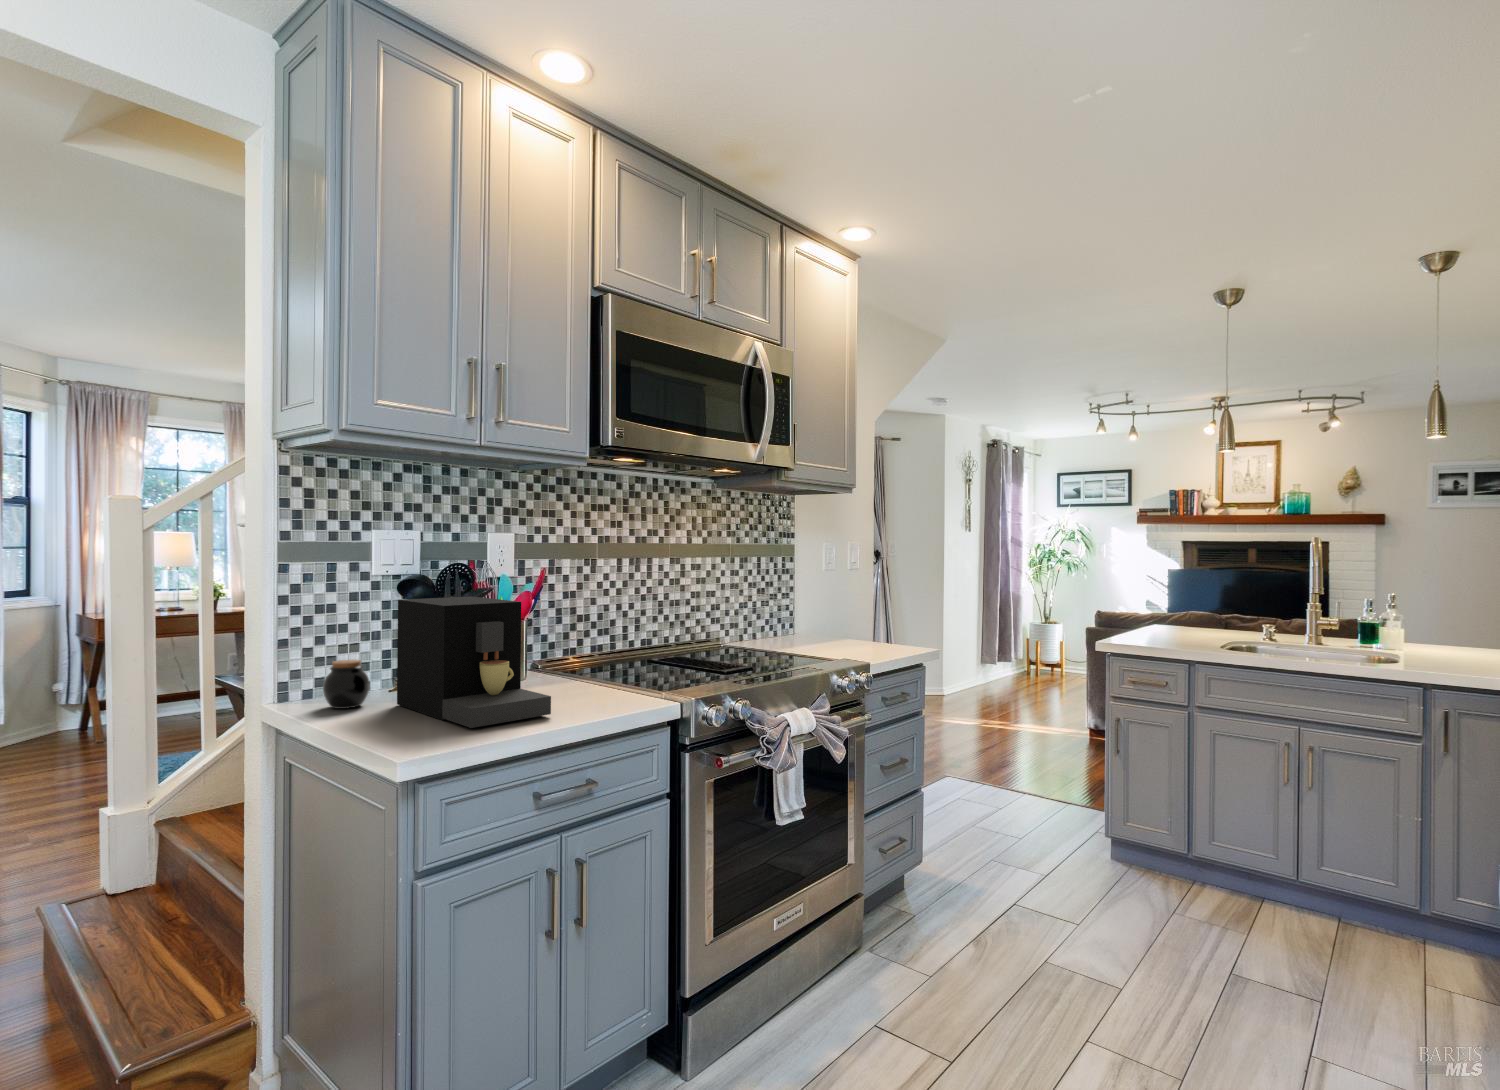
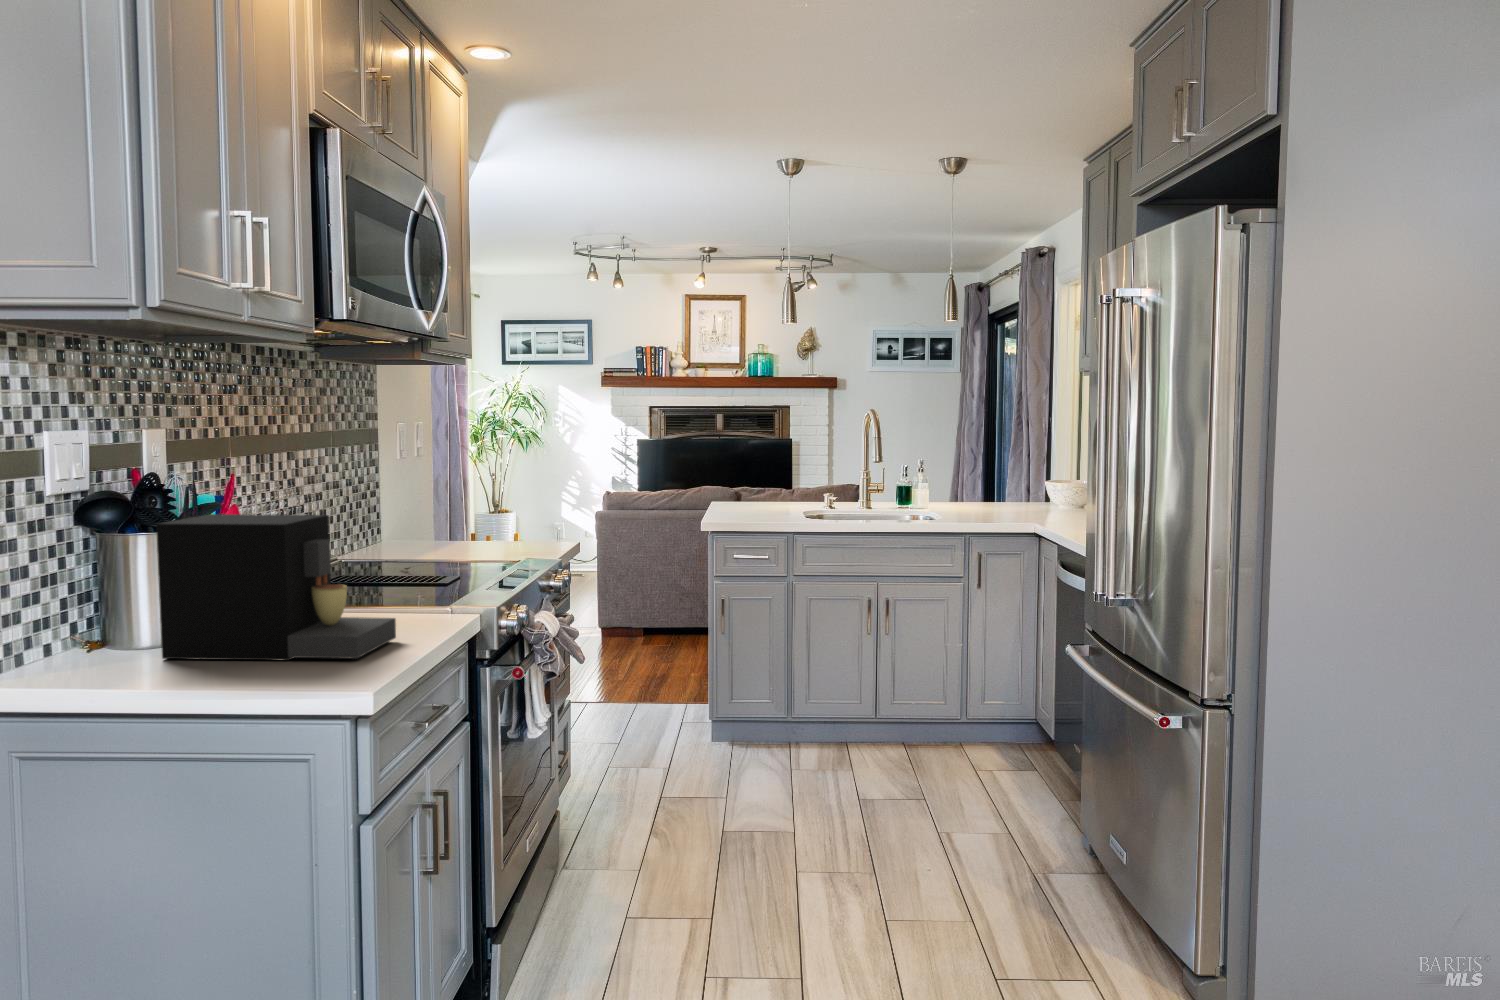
jar: present [323,659,370,709] -> none [63,608,127,674]

